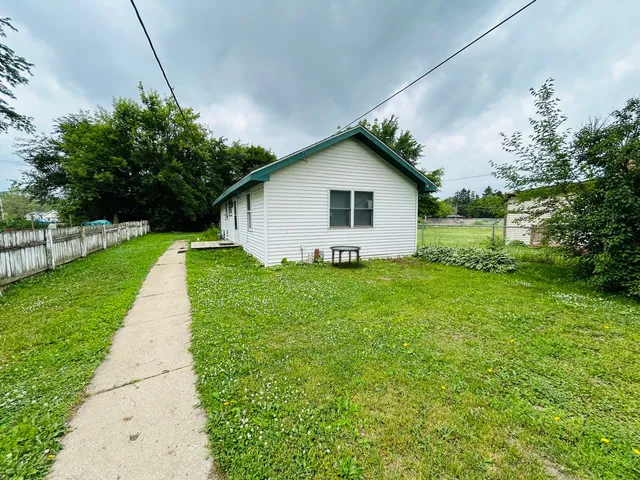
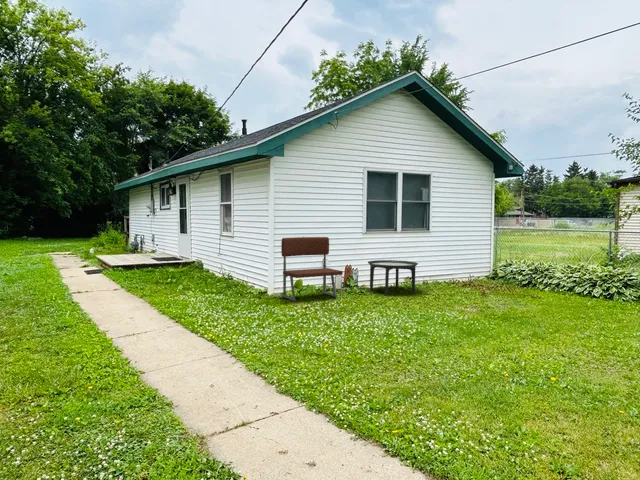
bench: none [272,232,310,272] -> present [281,237,343,301]

